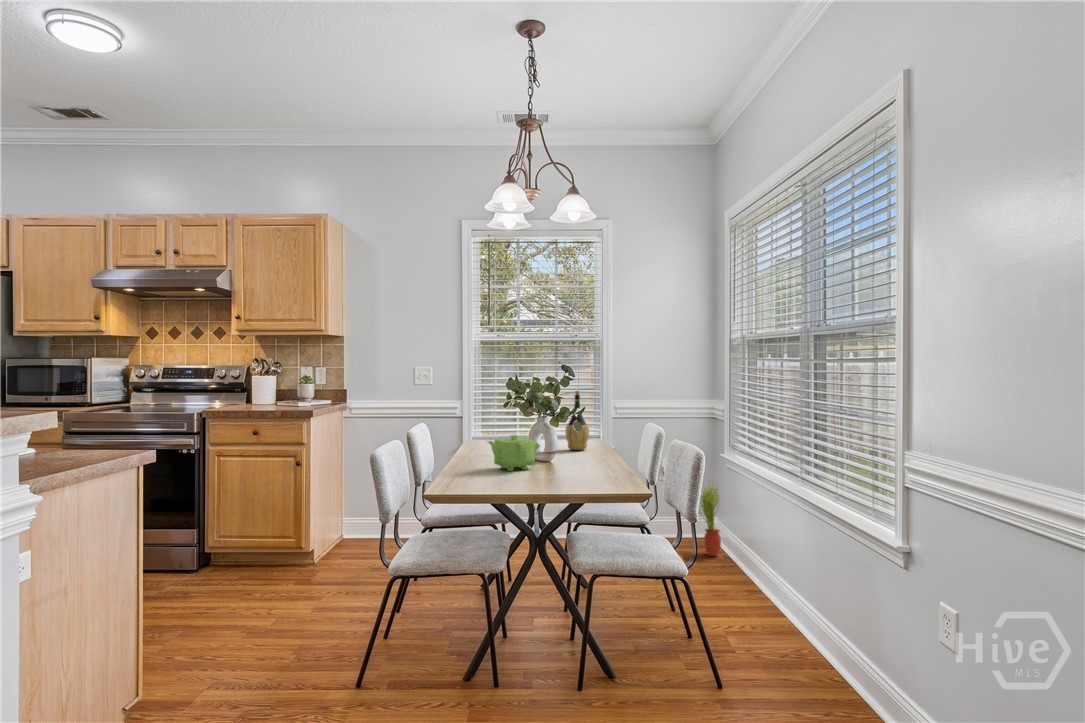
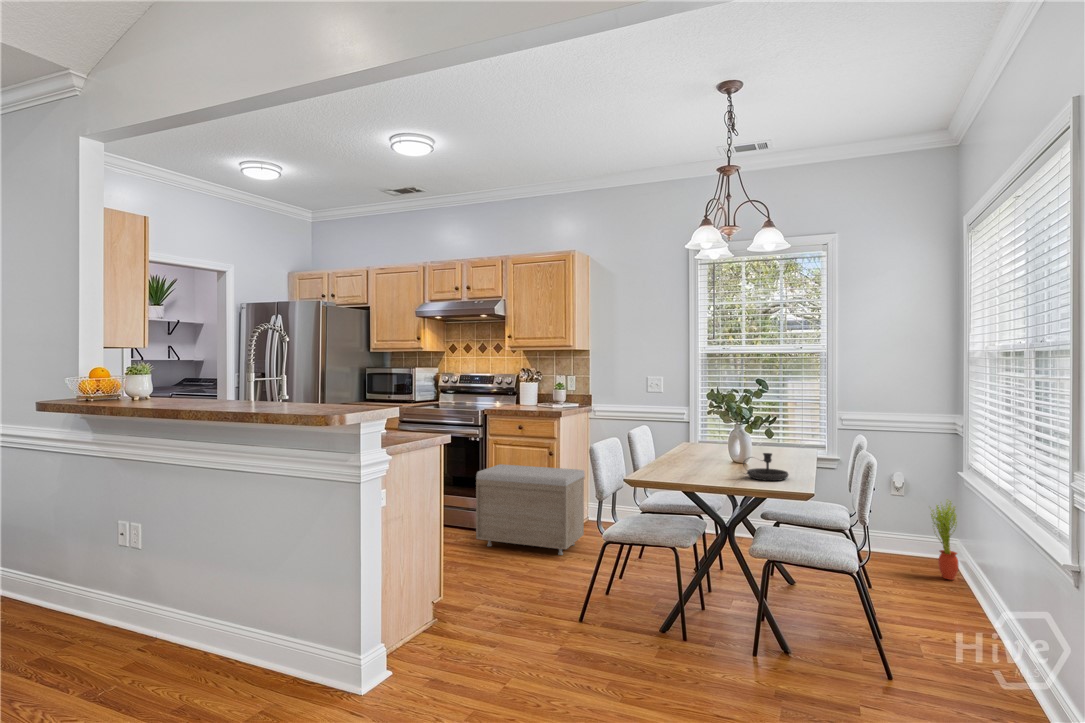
wine bottle: present [566,391,589,450] -> none [769,402,792,457]
teapot: present [487,435,540,471] -> none [682,439,732,469]
candlestick: none [563,448,613,480] -> present [743,453,788,481]
storage bench: none [192,481,344,594] -> present [476,464,585,555]

